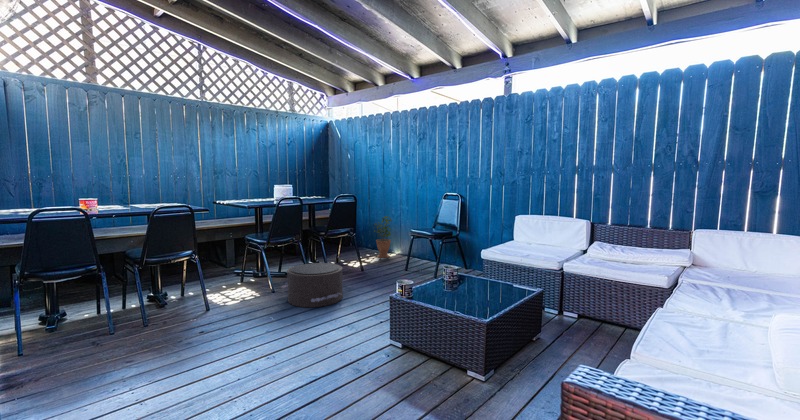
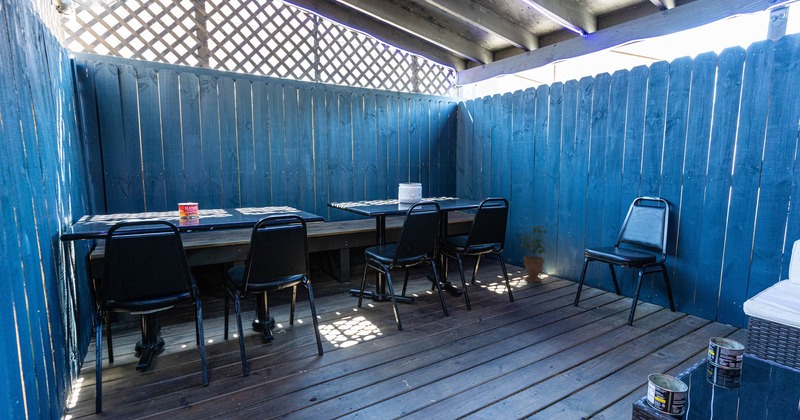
pouf: present [282,263,343,307] -> none [410,294,502,365]

